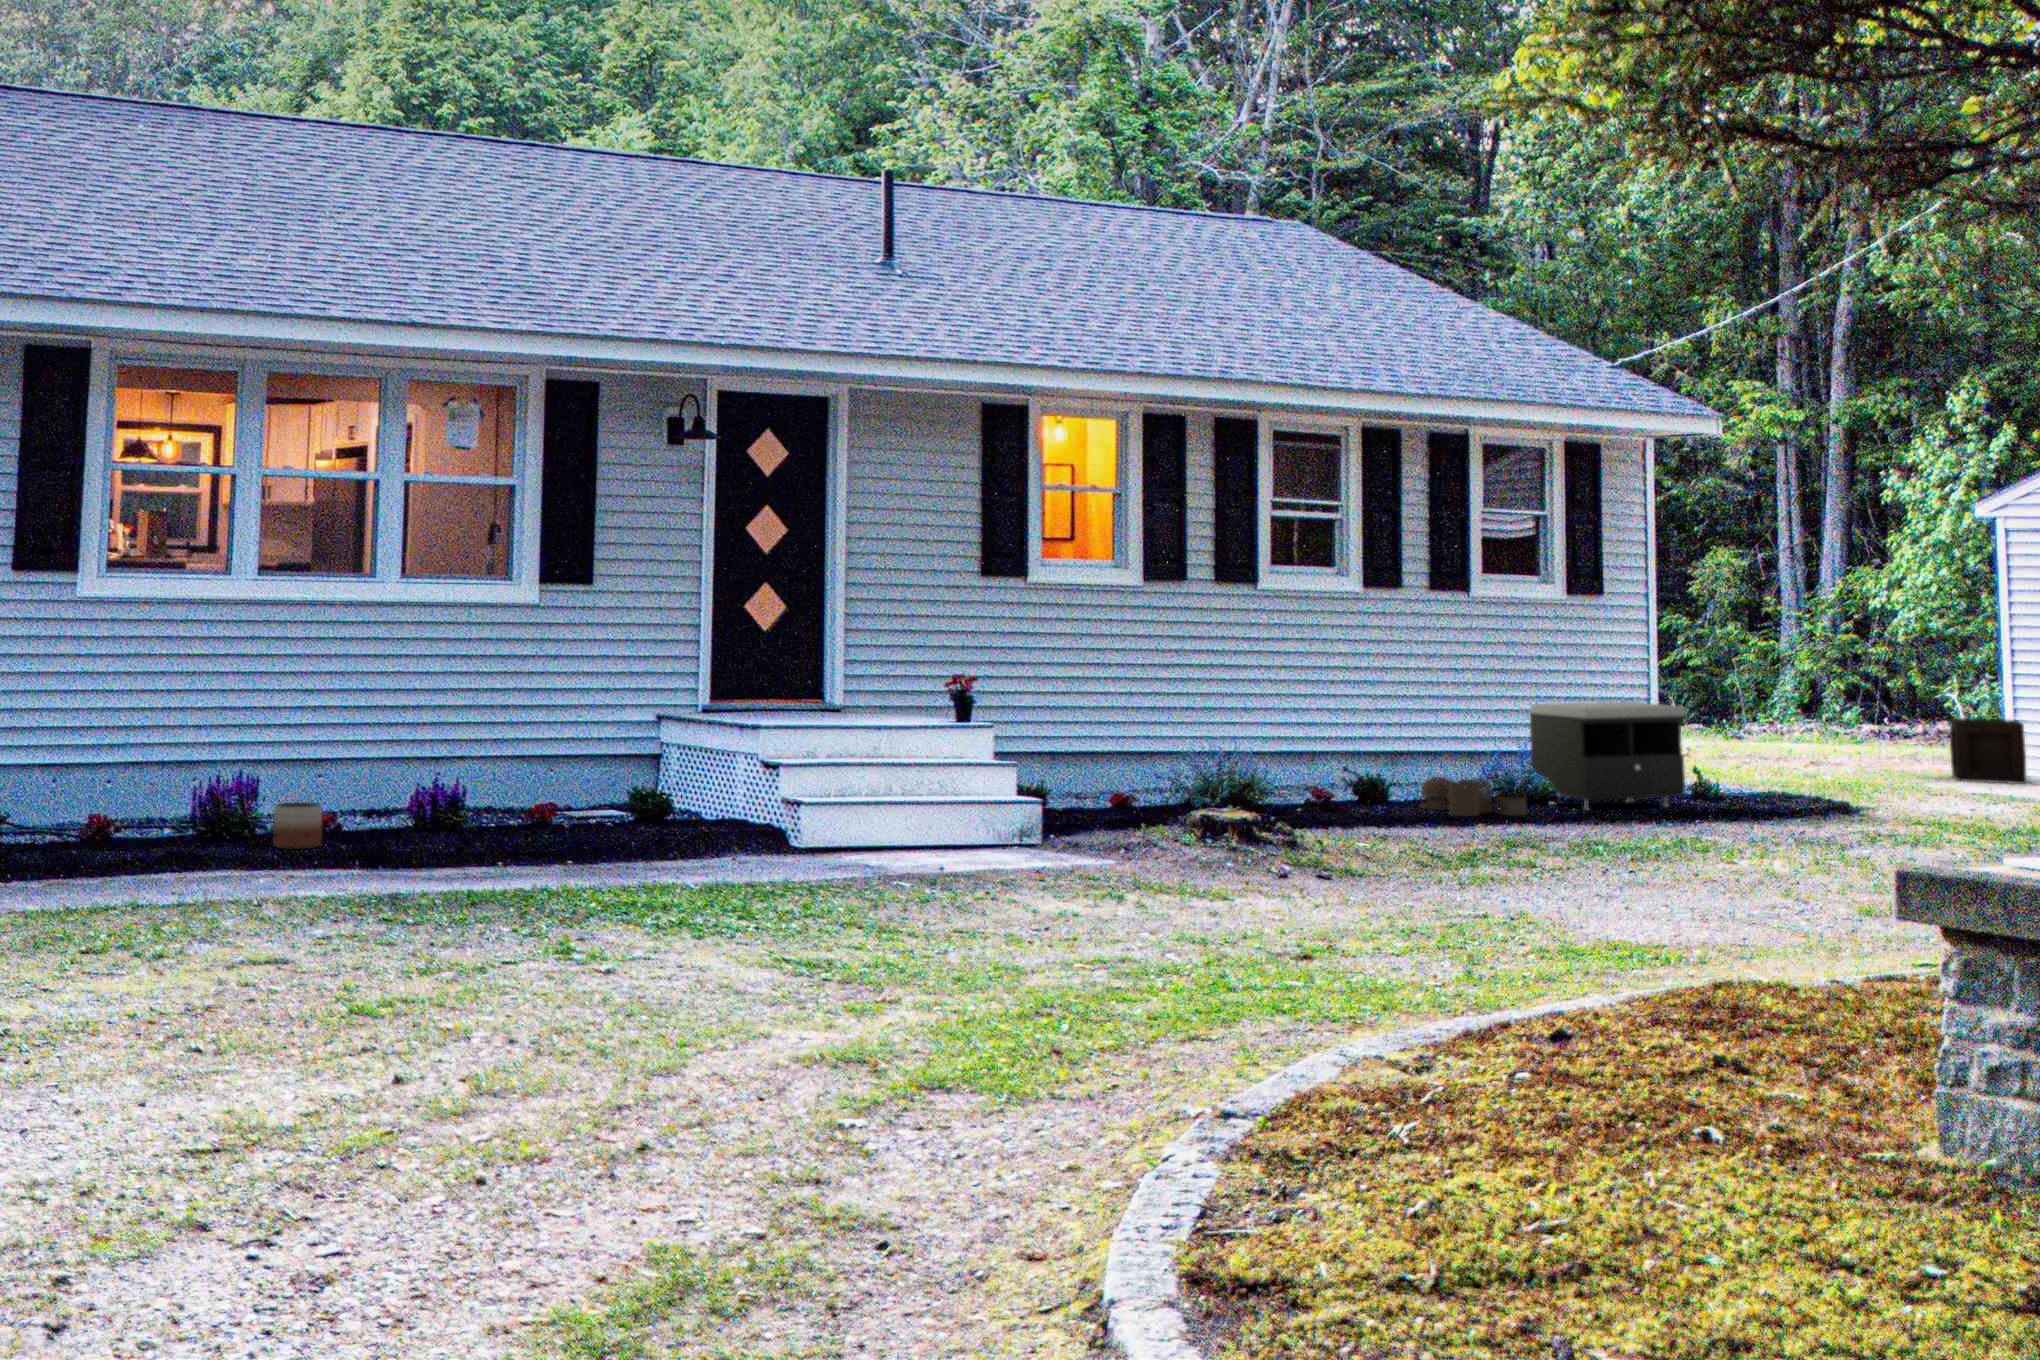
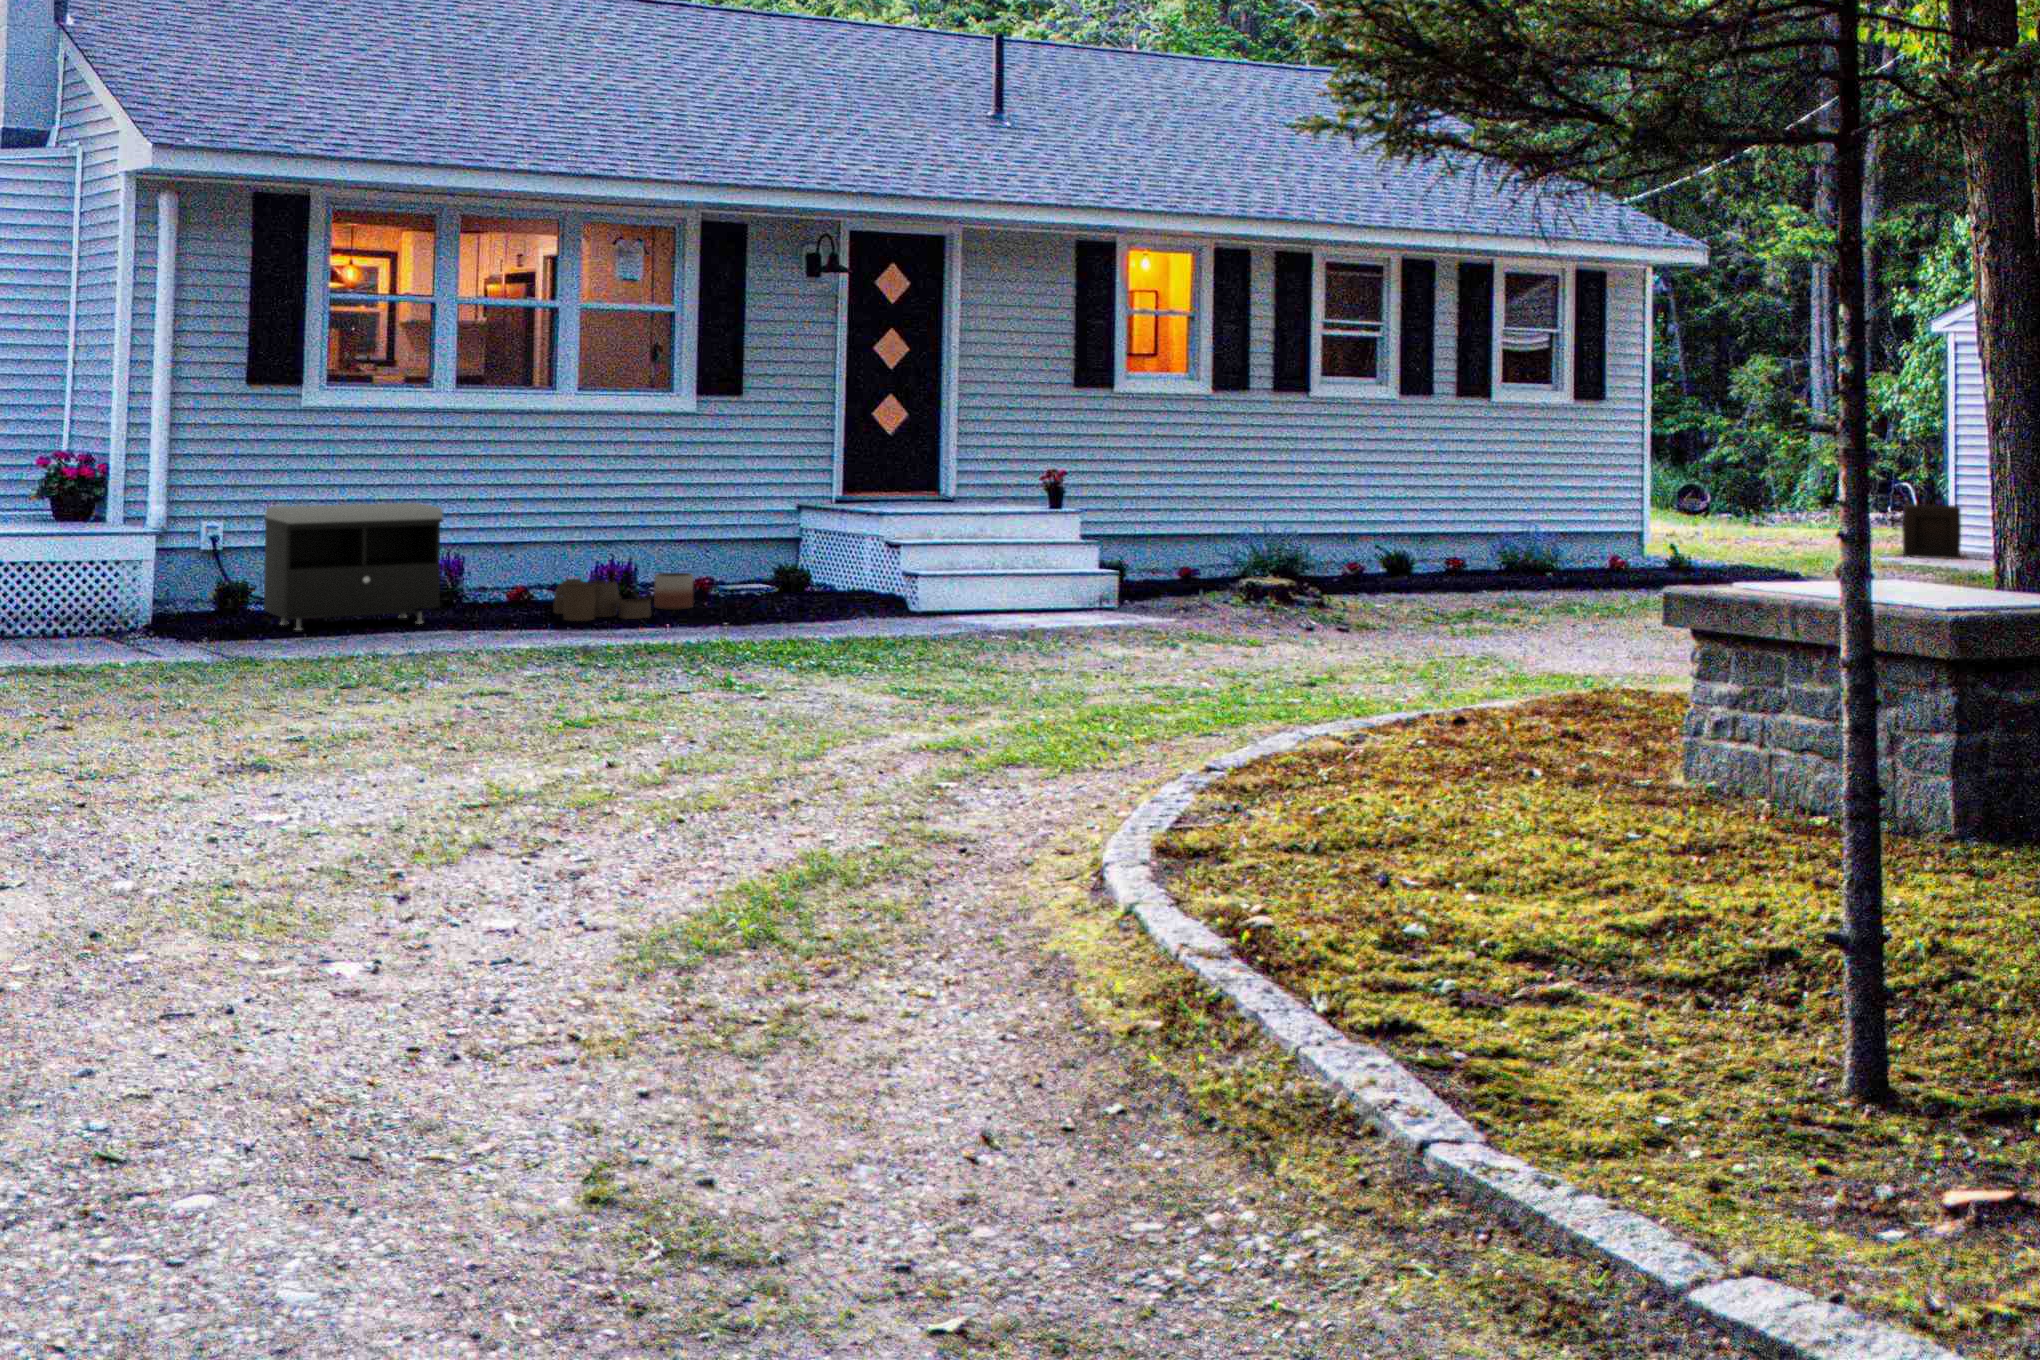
storage bench: present [1530,702,1685,810] -> present [264,503,443,630]
woven basket: present [1421,776,1526,816] -> present [554,578,651,621]
planter: present [273,802,322,849] -> present [654,573,693,610]

